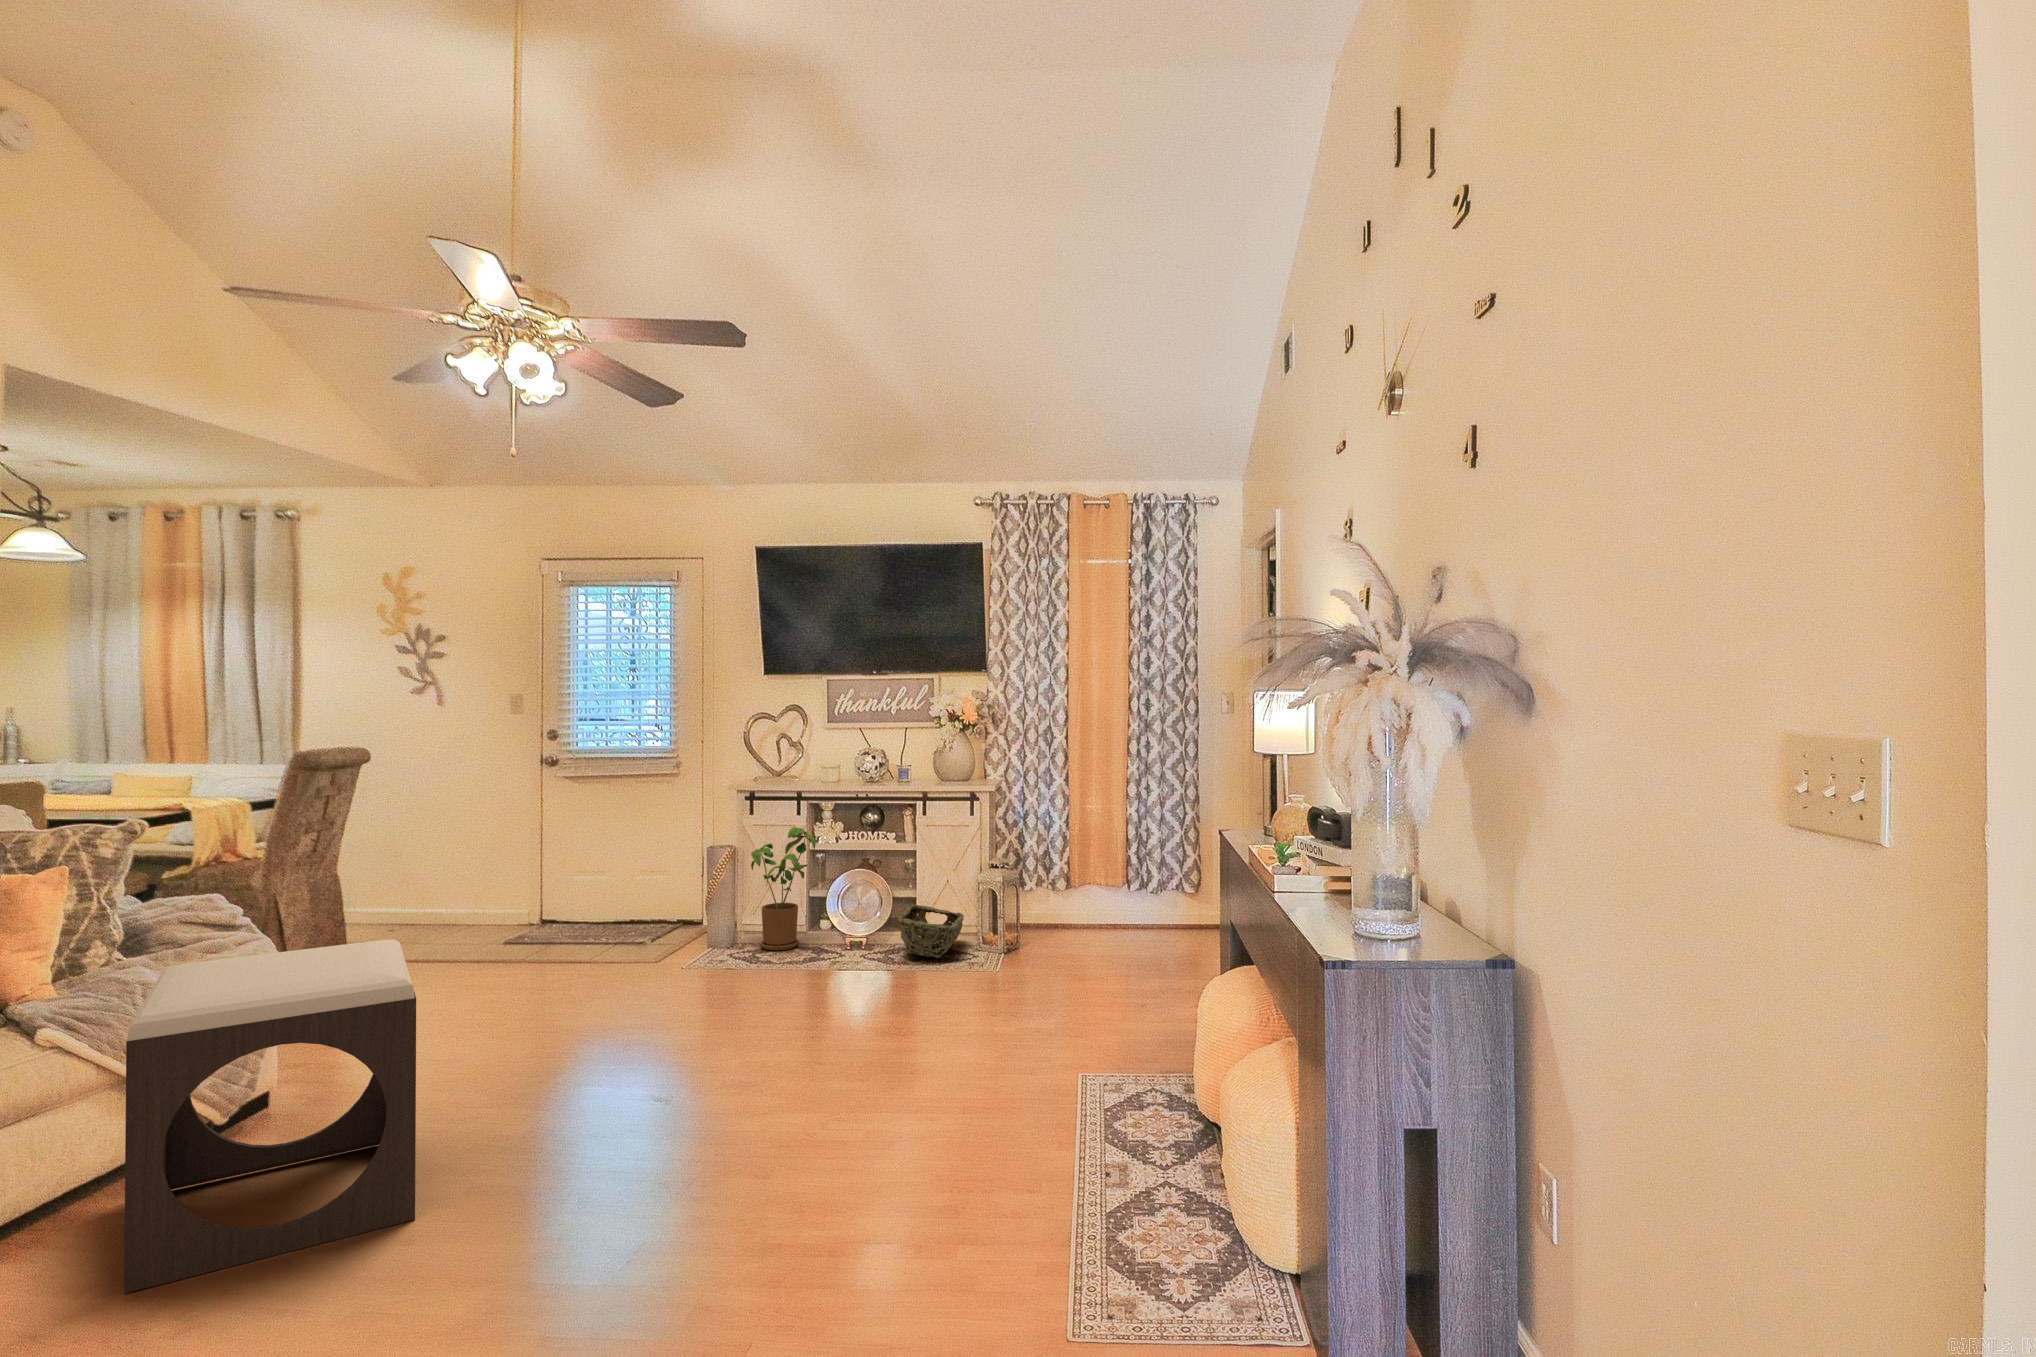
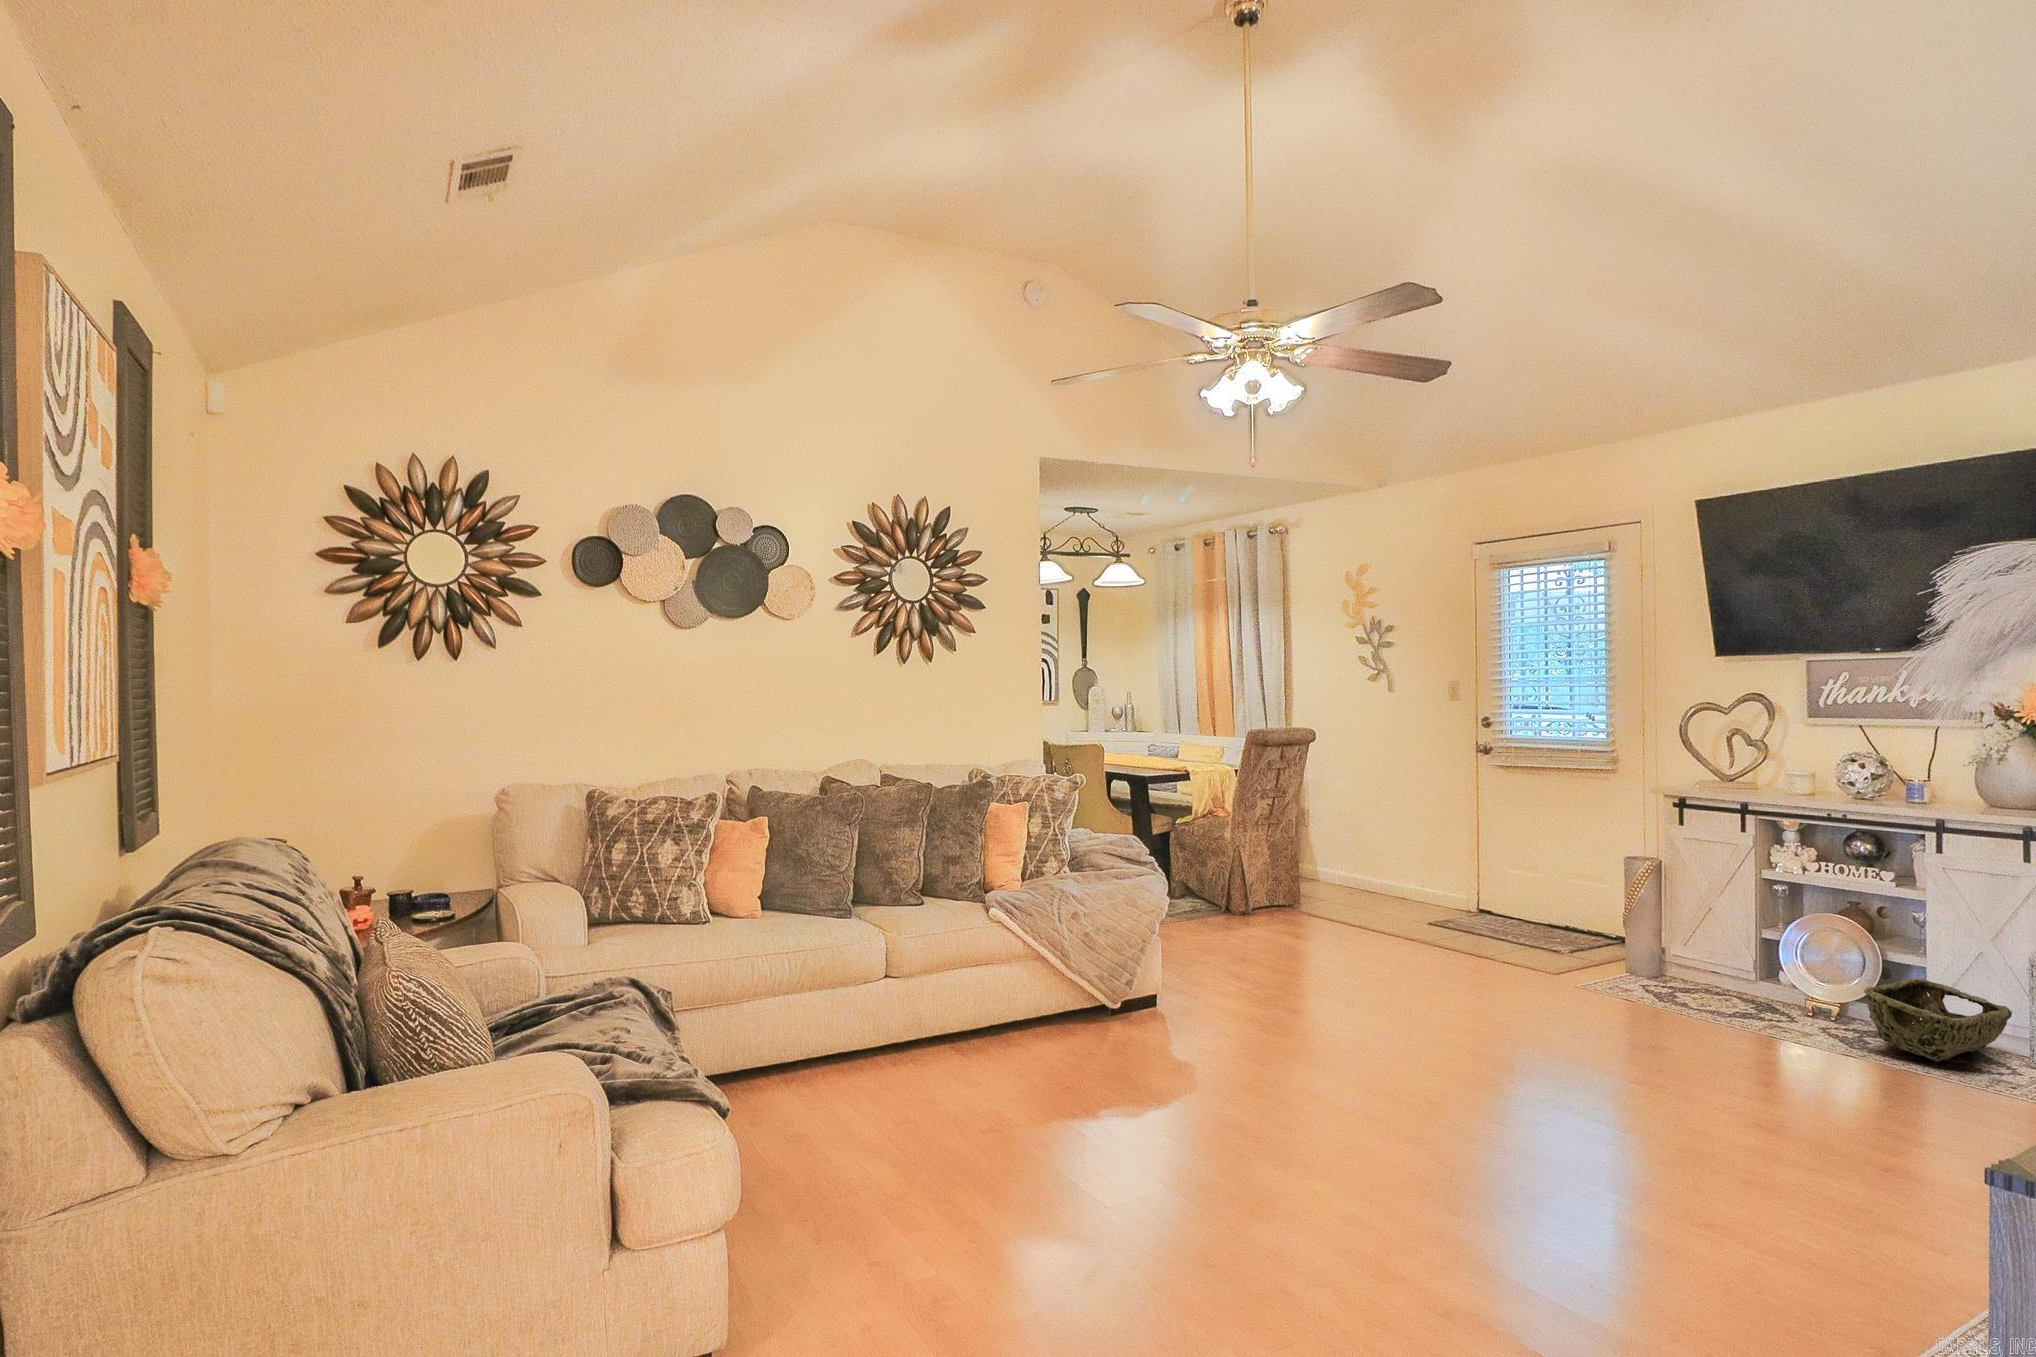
house plant: present [751,827,819,950] -> none [1672,846,1775,999]
footstool: present [124,939,416,1293] -> none [989,879,1201,1114]

